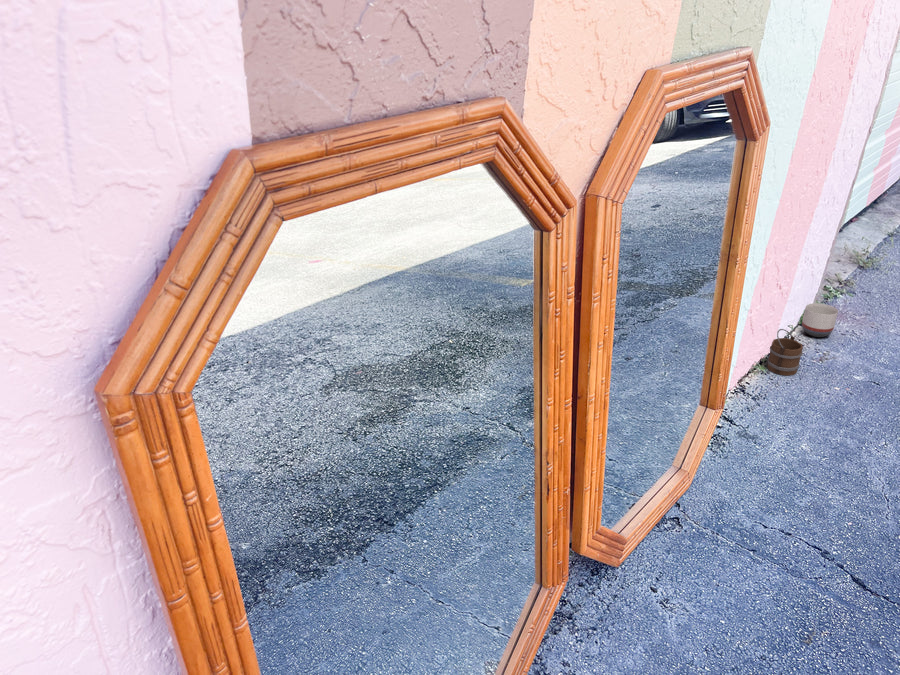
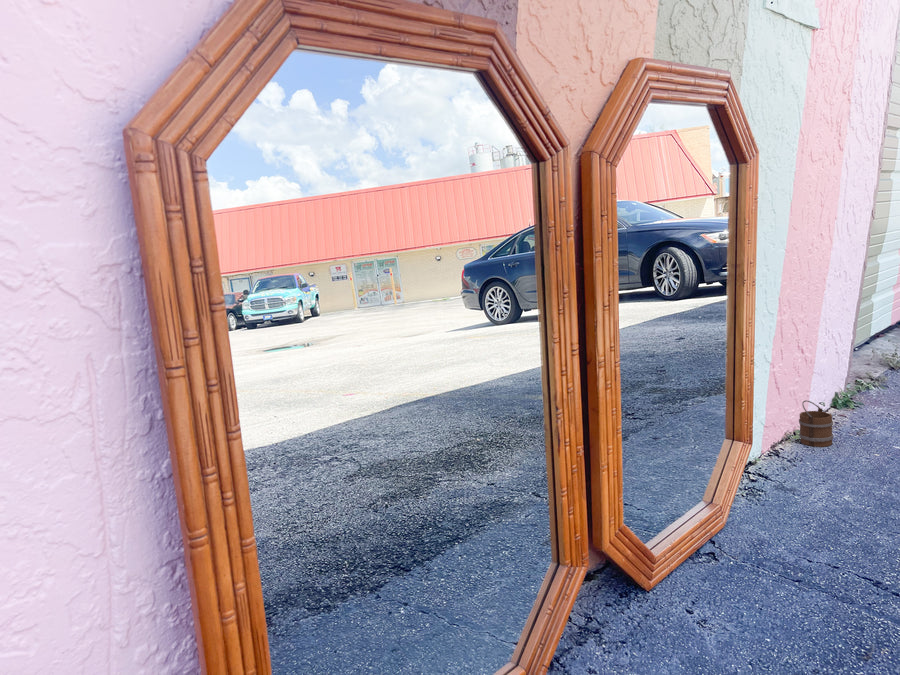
planter: present [802,303,838,337] -> none [832,386,866,419]

